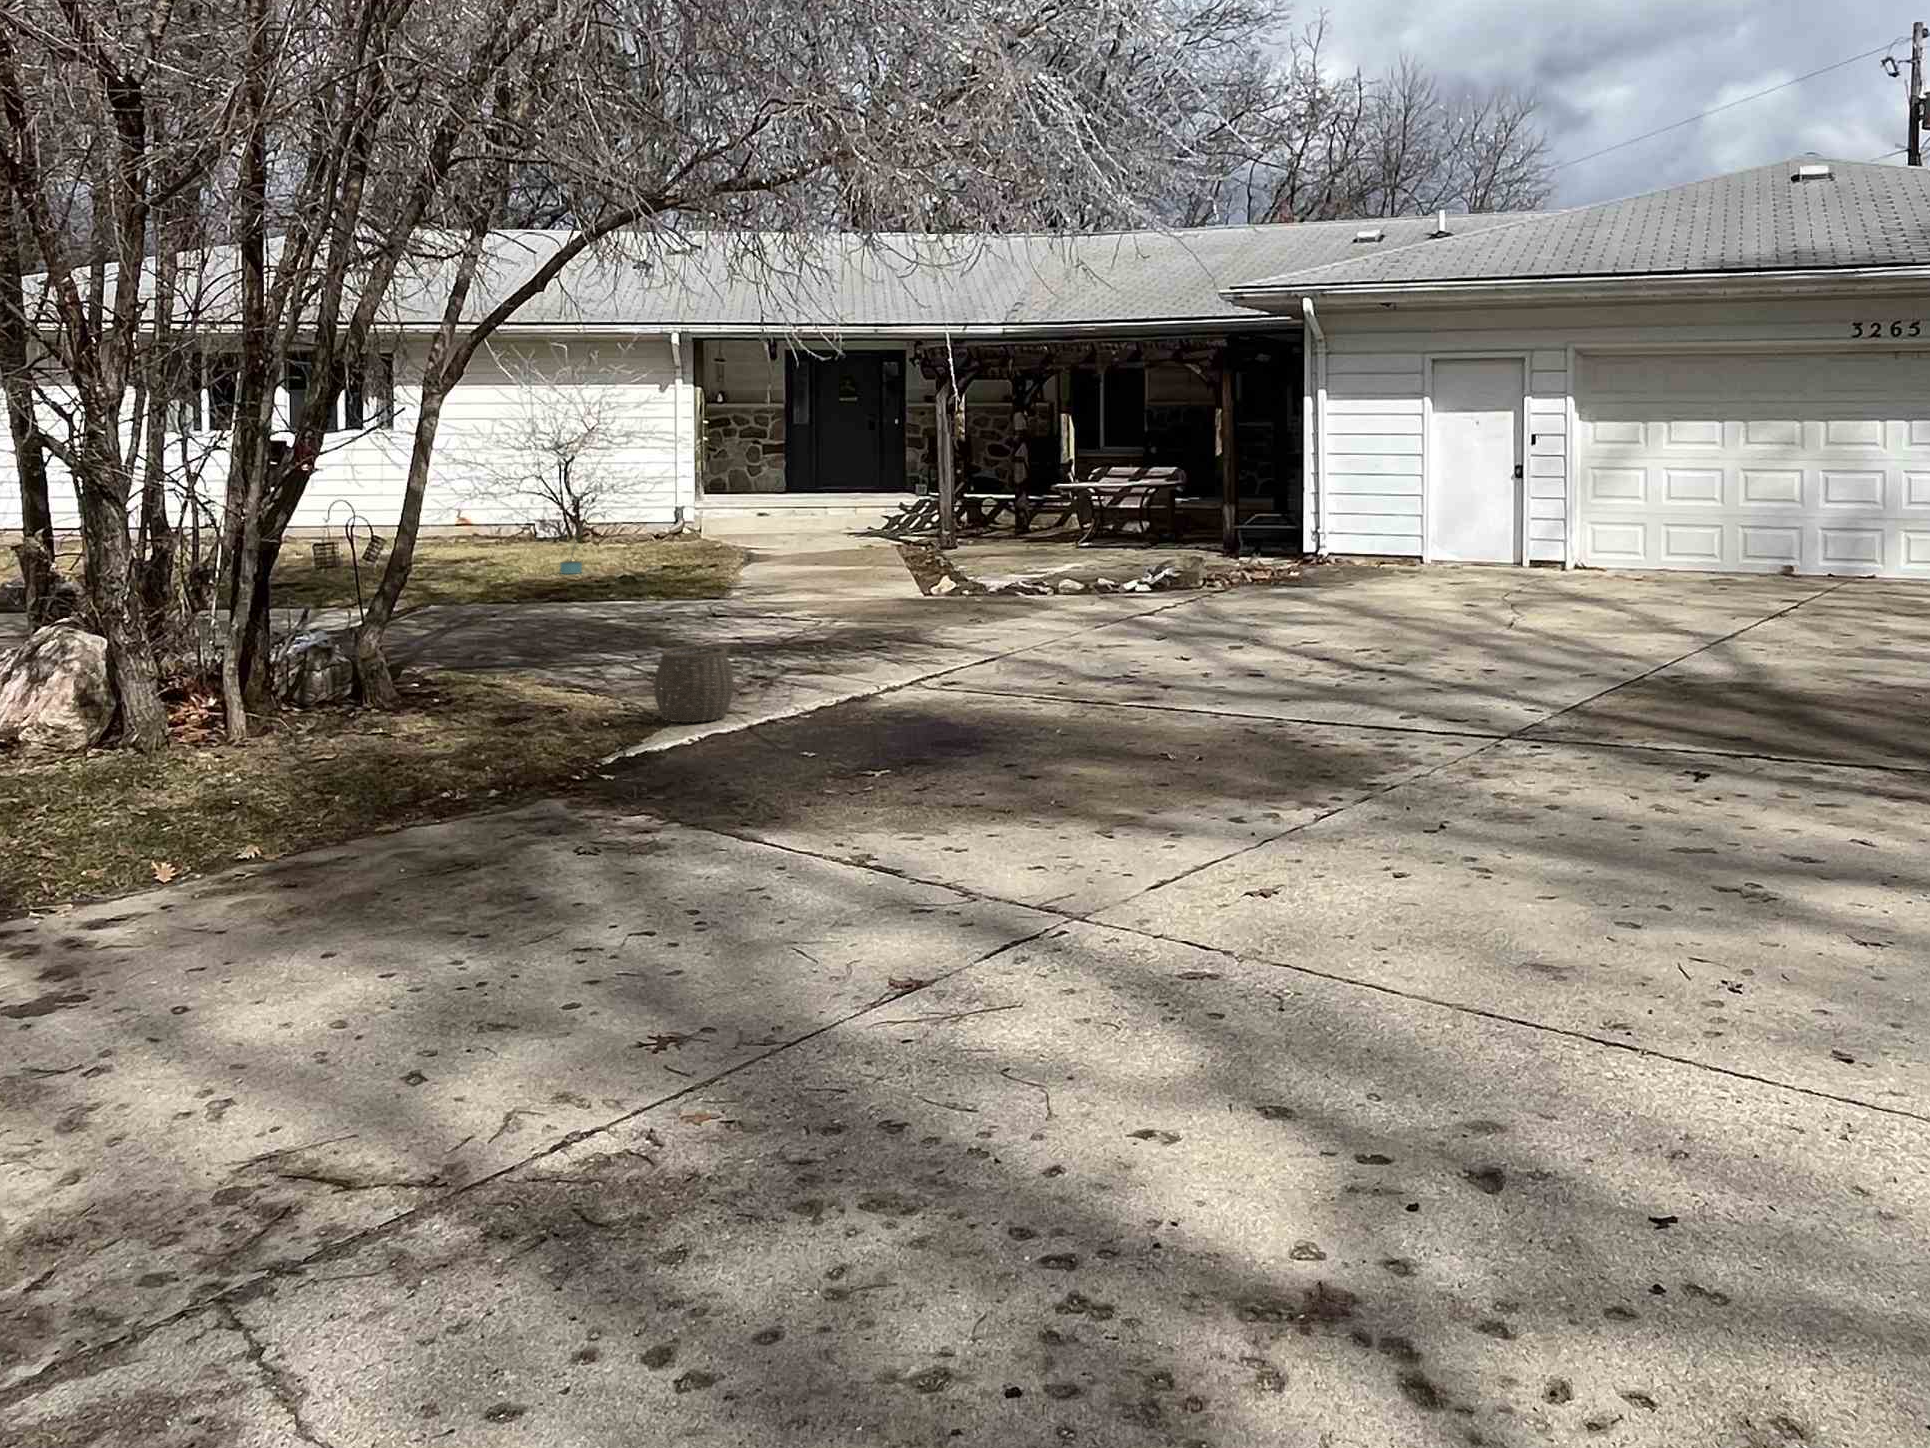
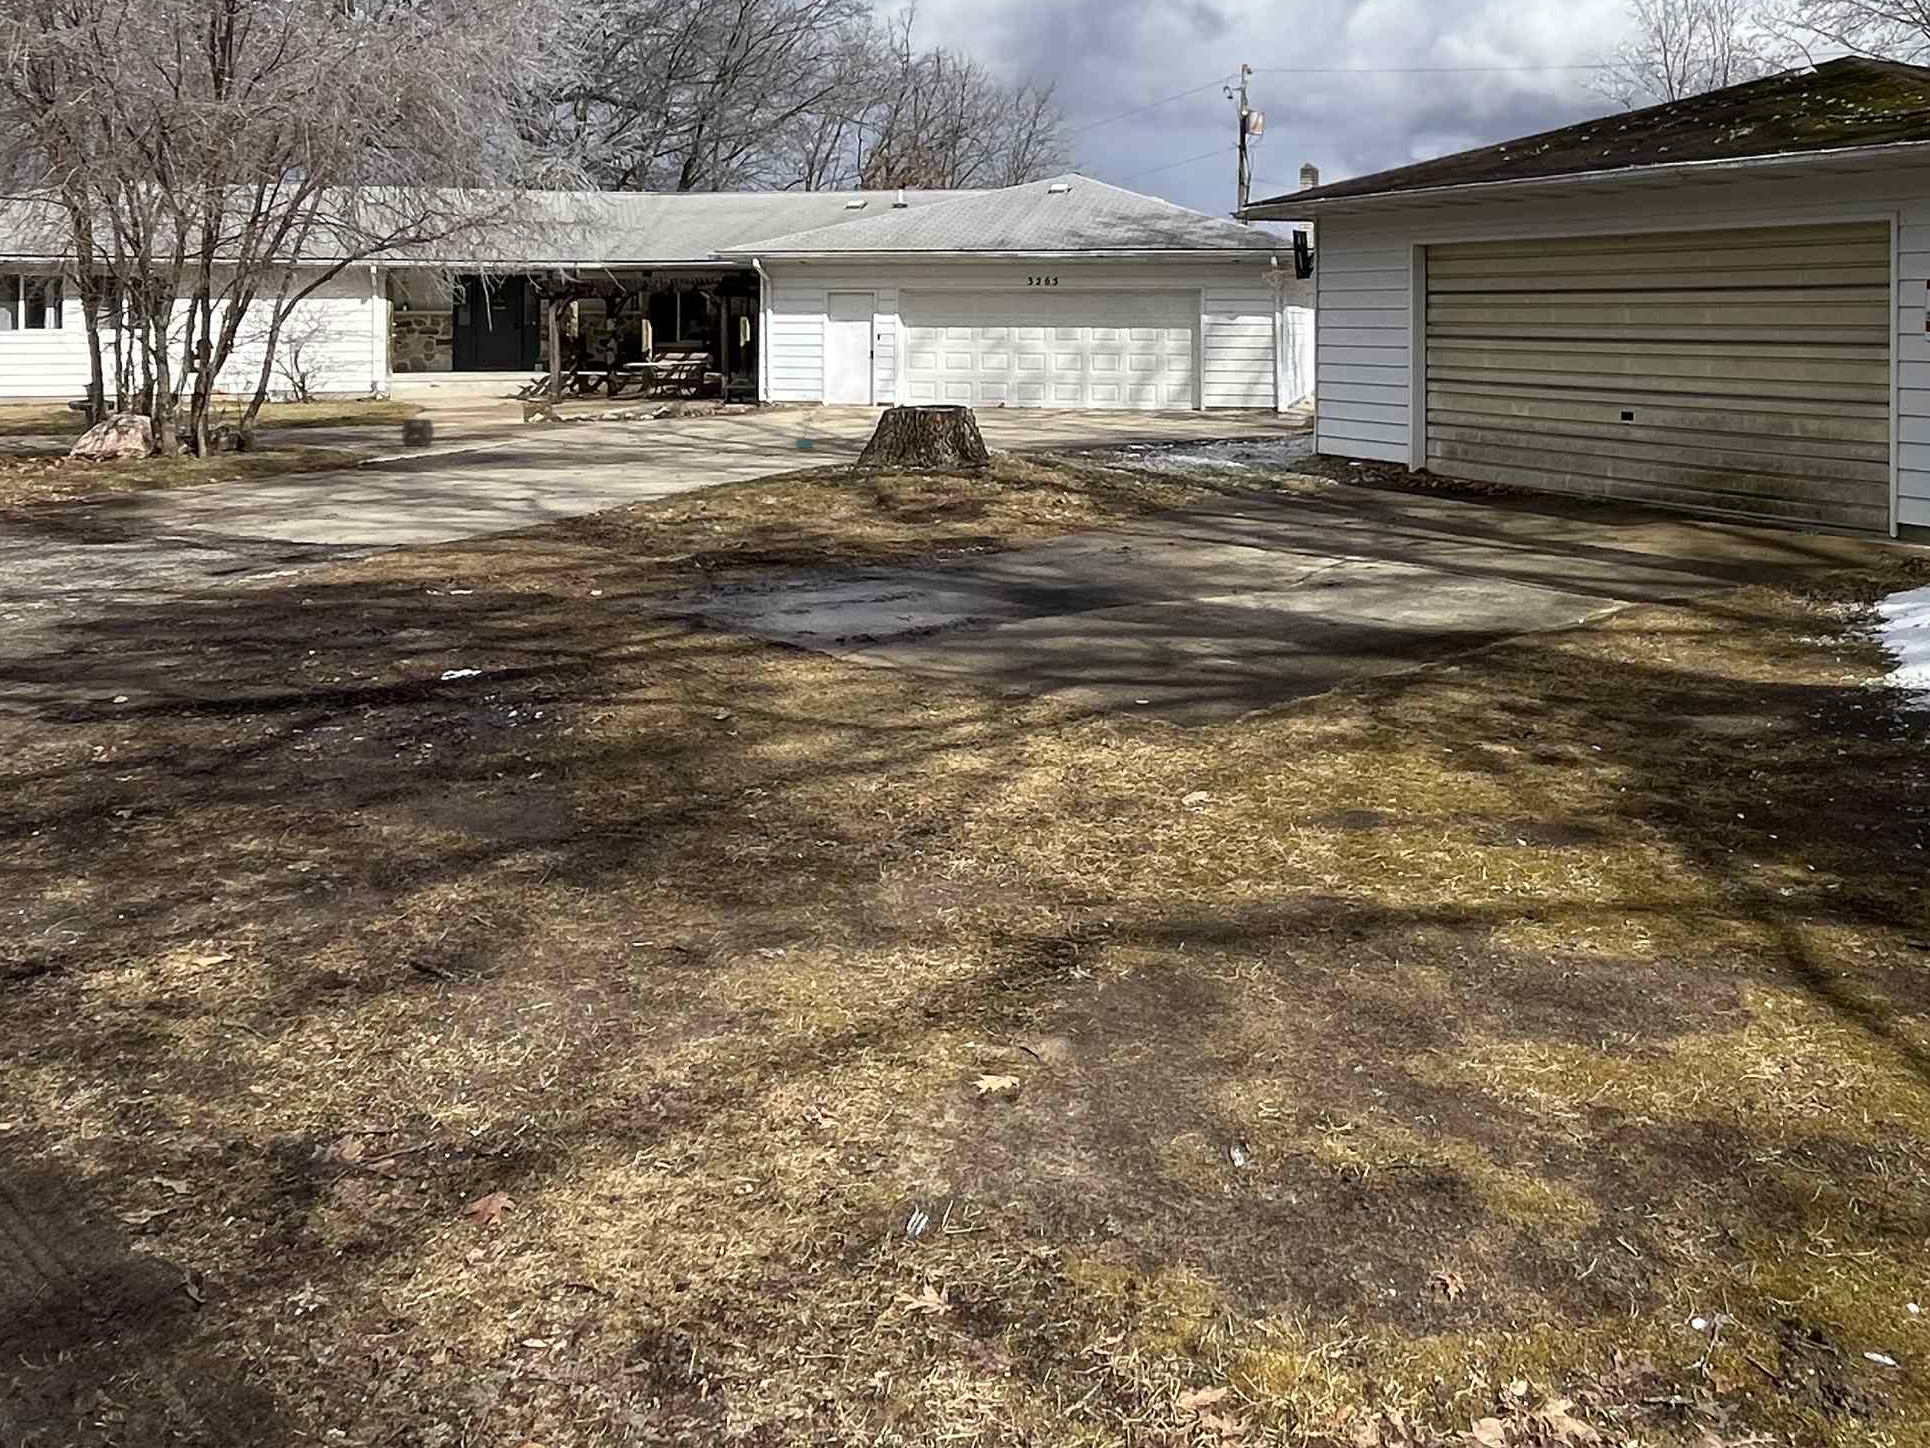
potted plant: present [556,511,587,574] -> present [796,410,813,448]

